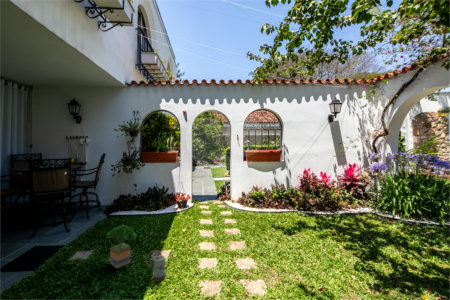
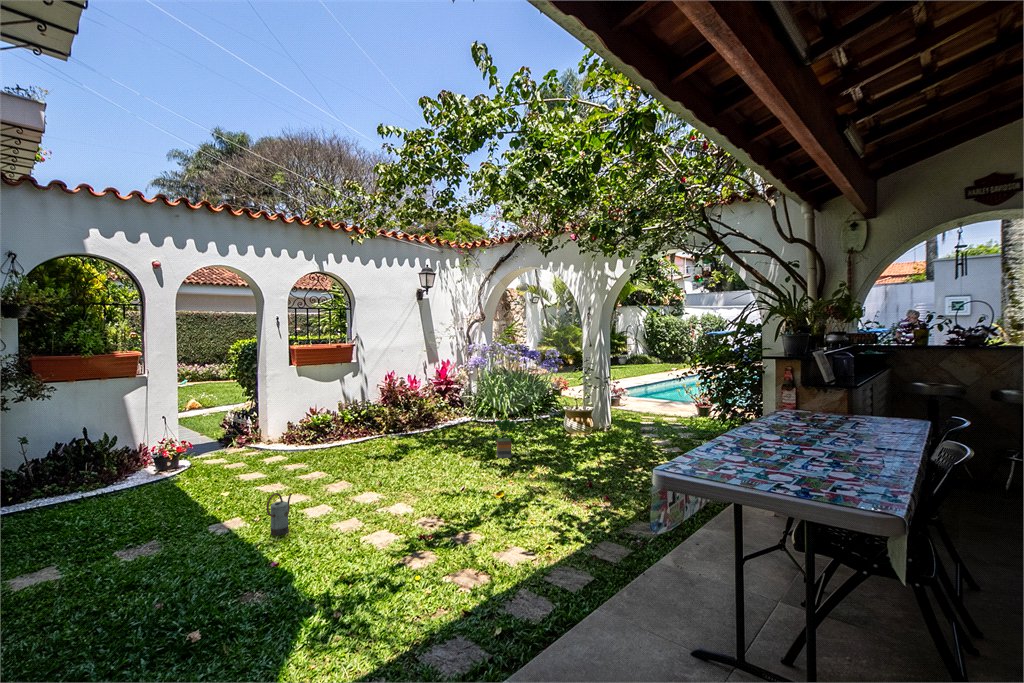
potted tree: present [107,225,136,268] -> present [492,420,516,458]

